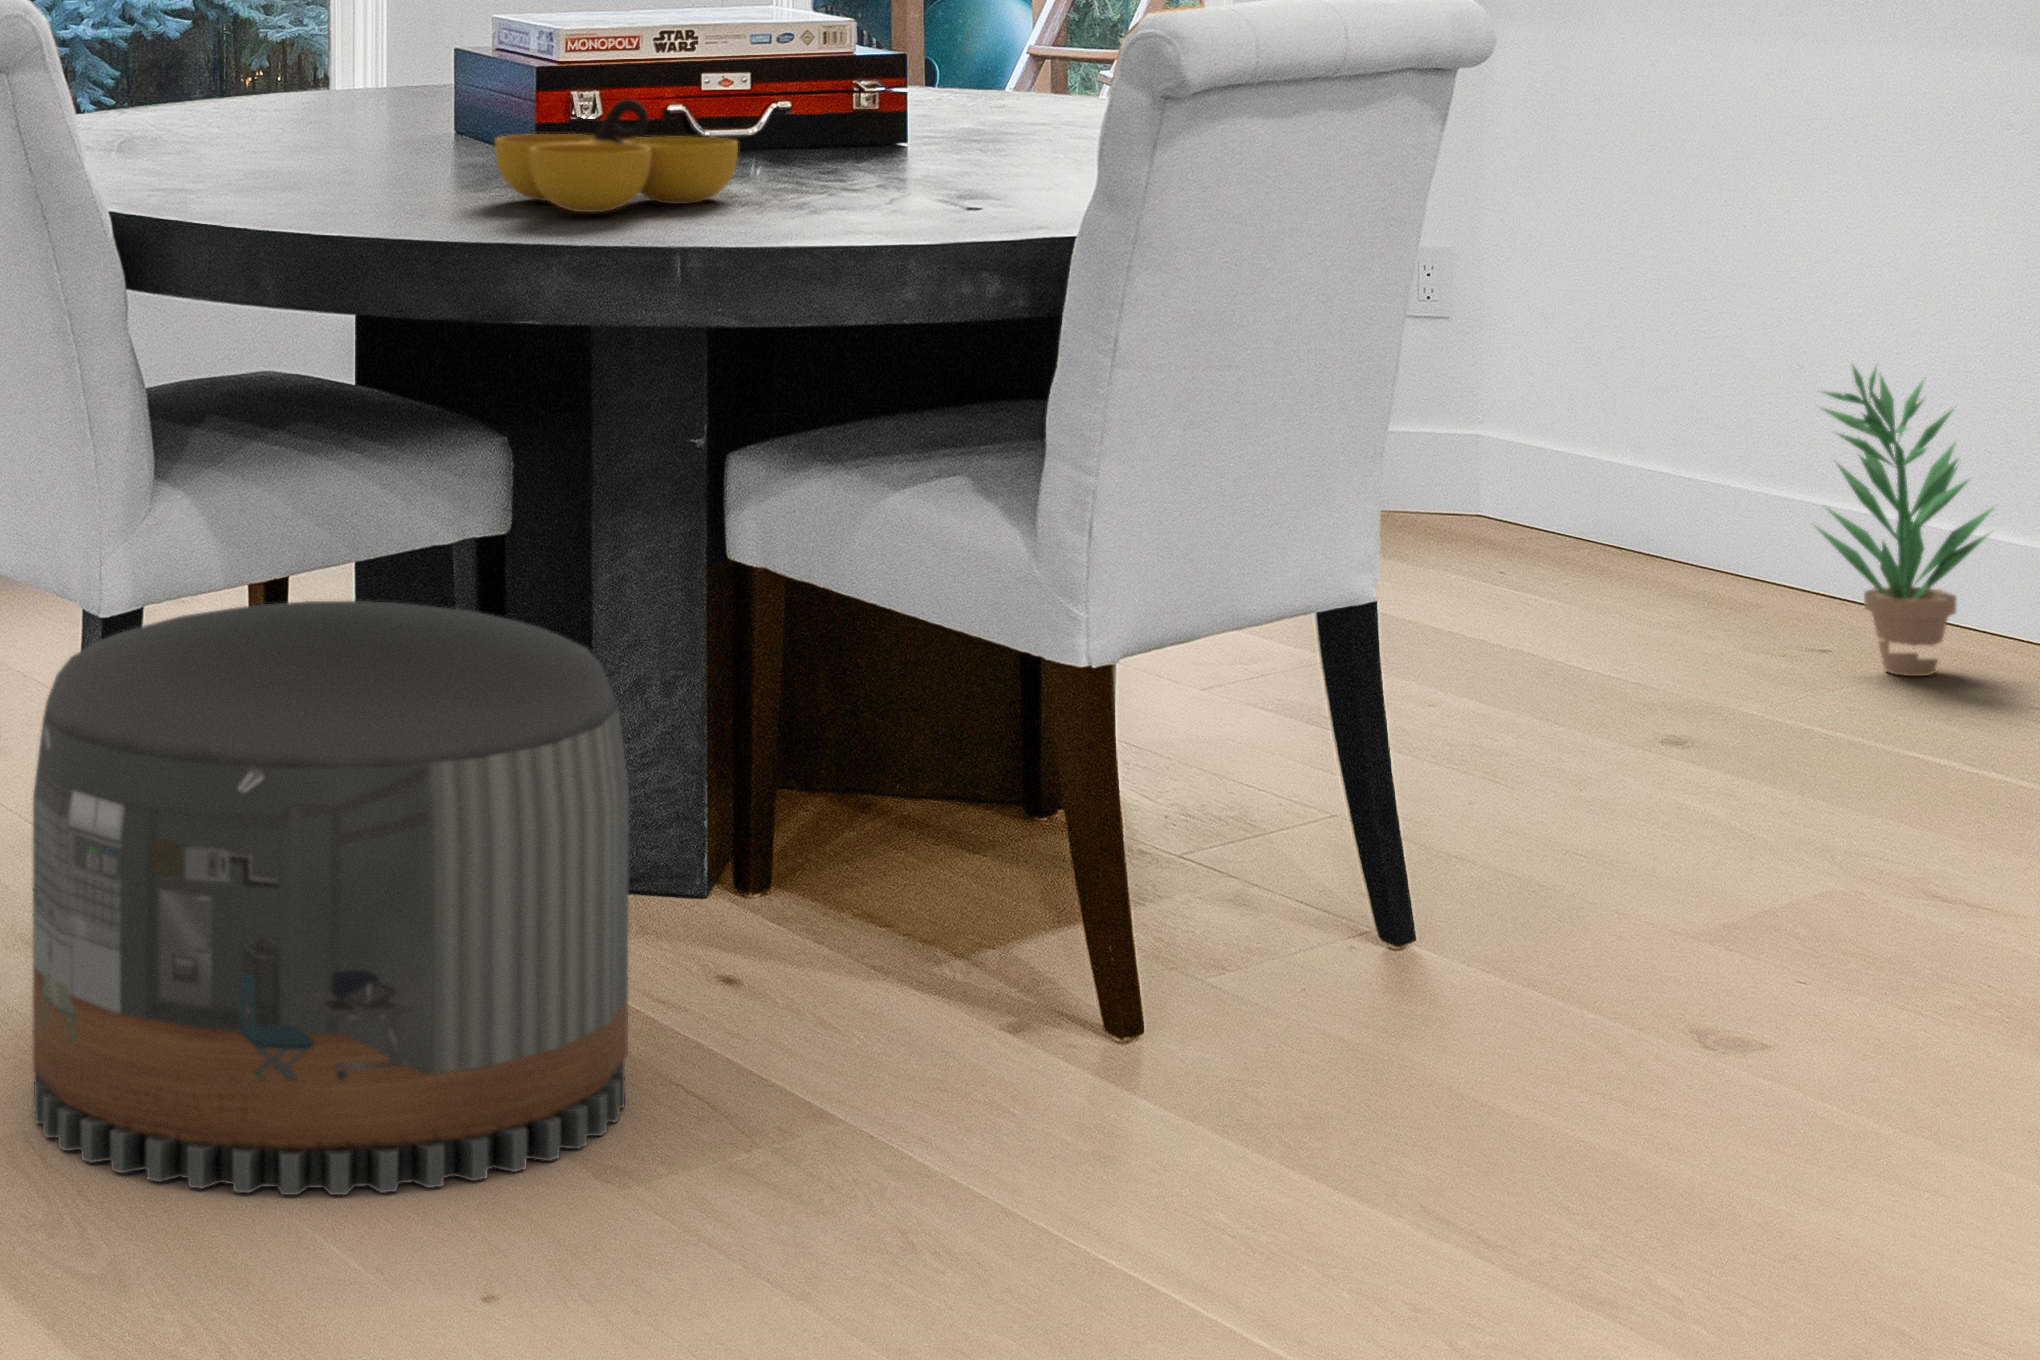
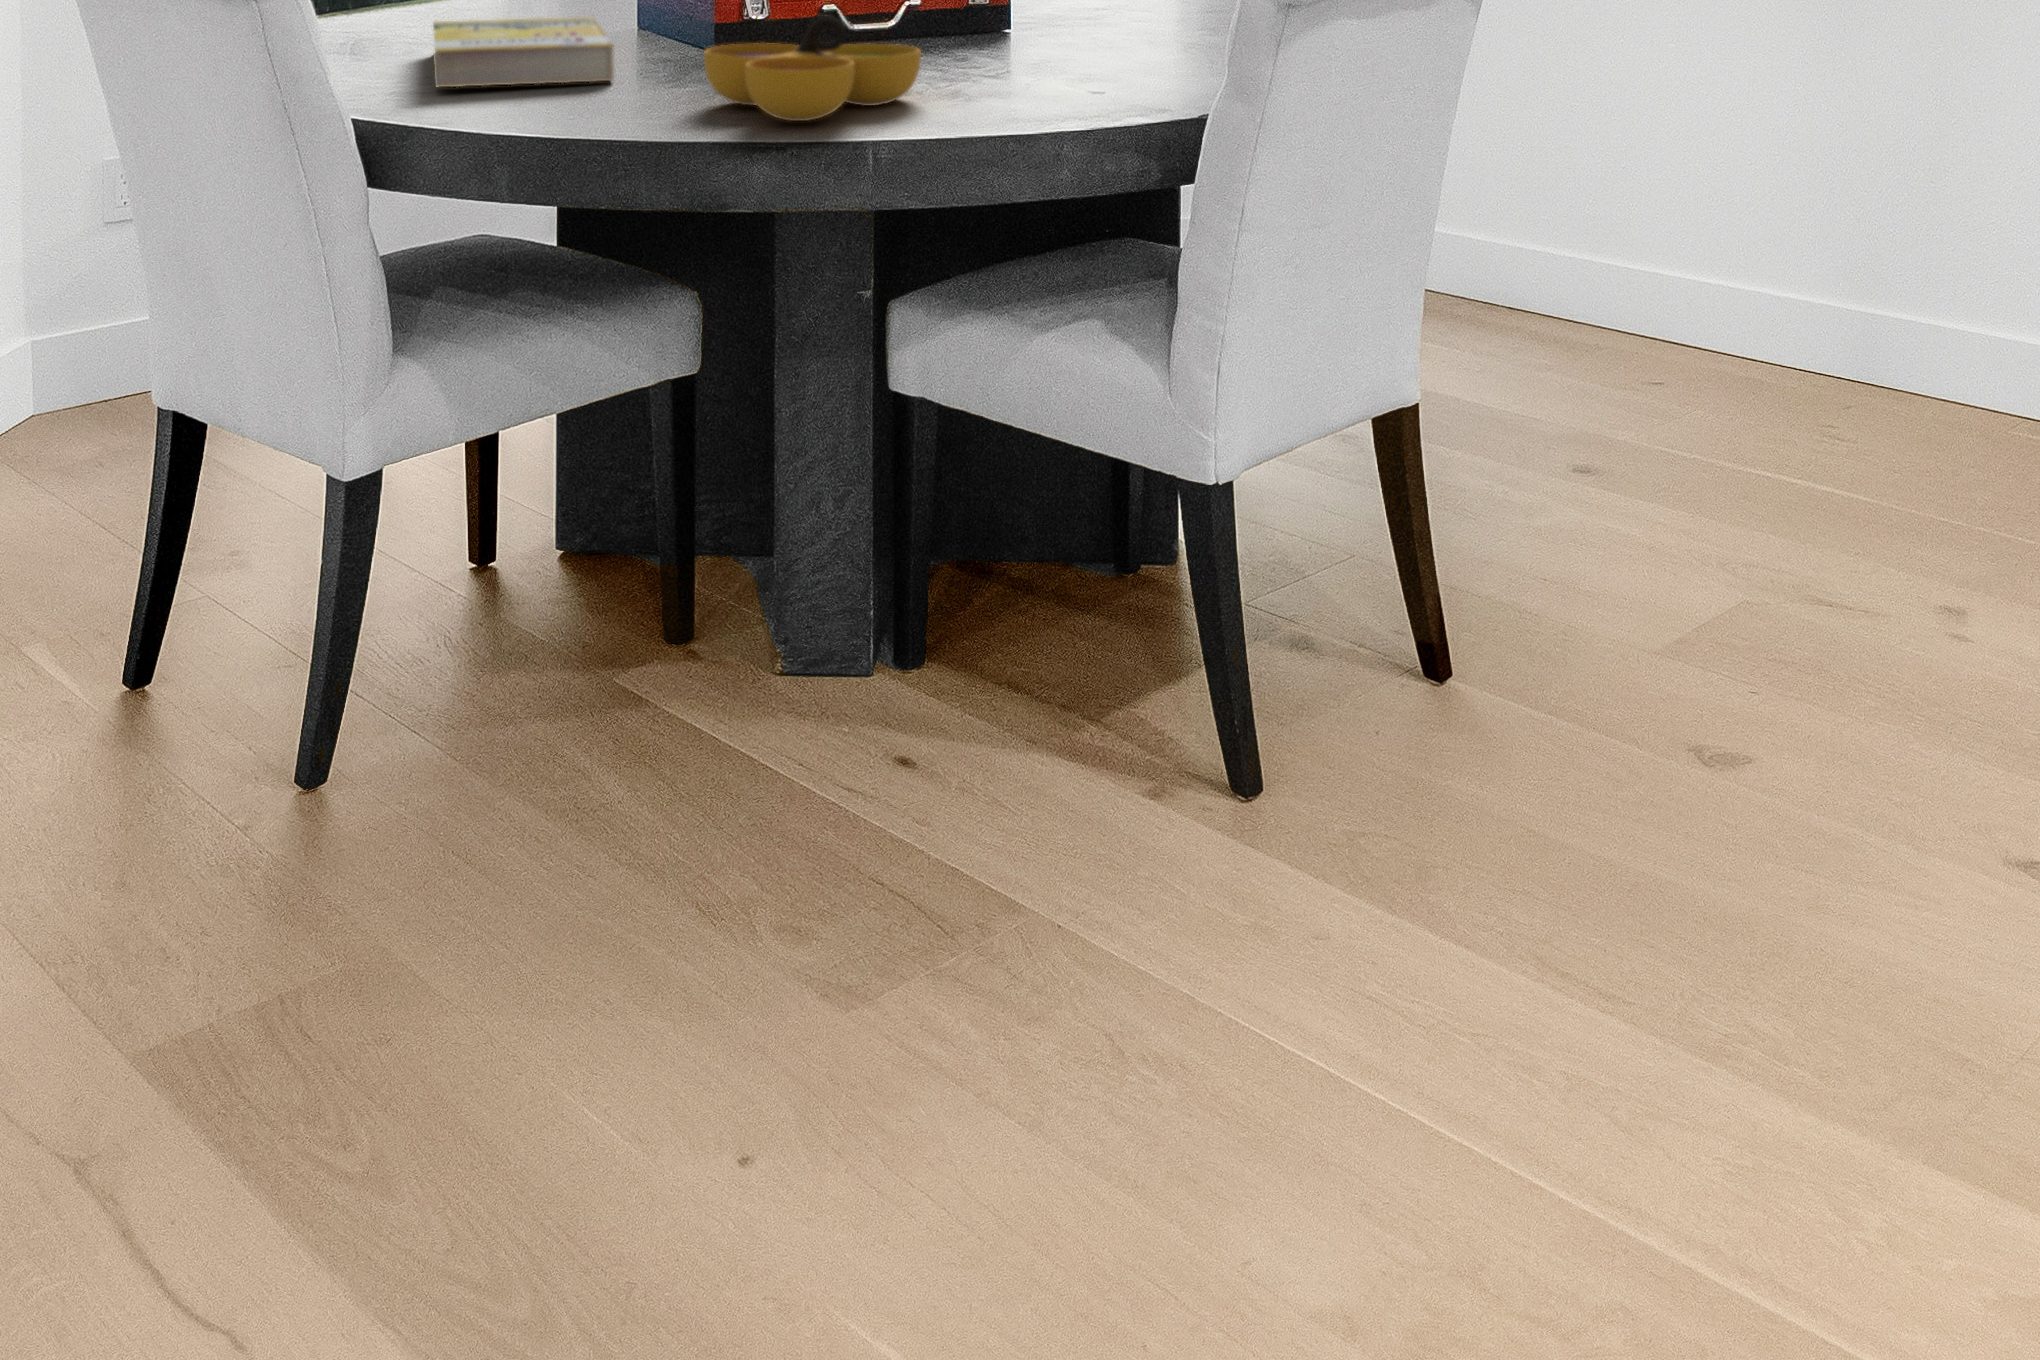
book: none [209,116,407,179] -> present [433,17,614,87]
potted plant: present [1817,366,1992,676] -> none [1555,141,1678,357]
pouf: present [33,601,629,1195] -> none [282,503,880,1203]

